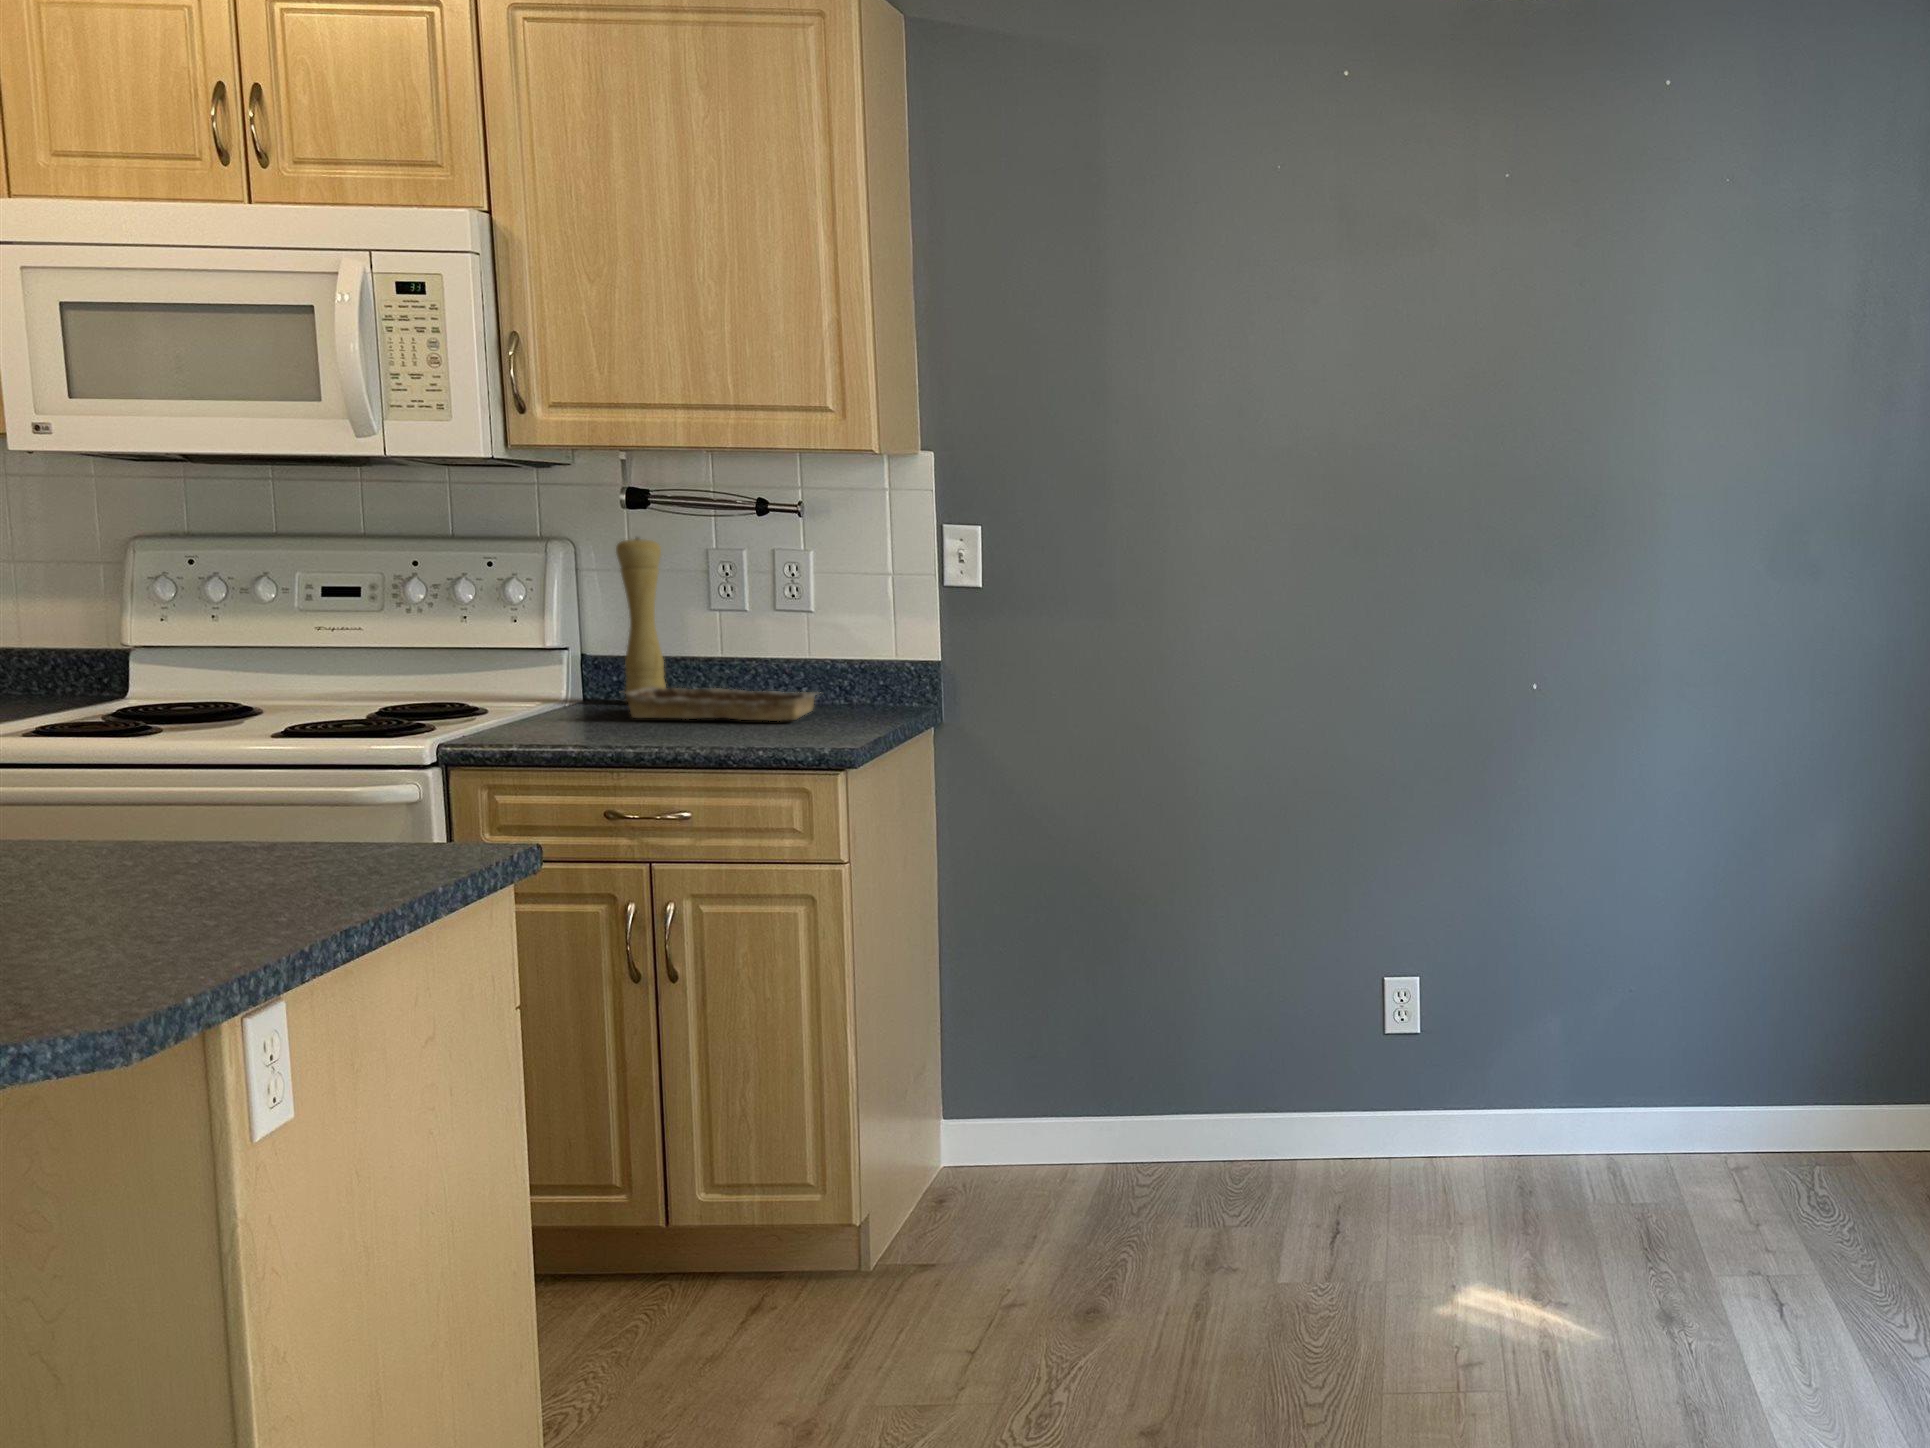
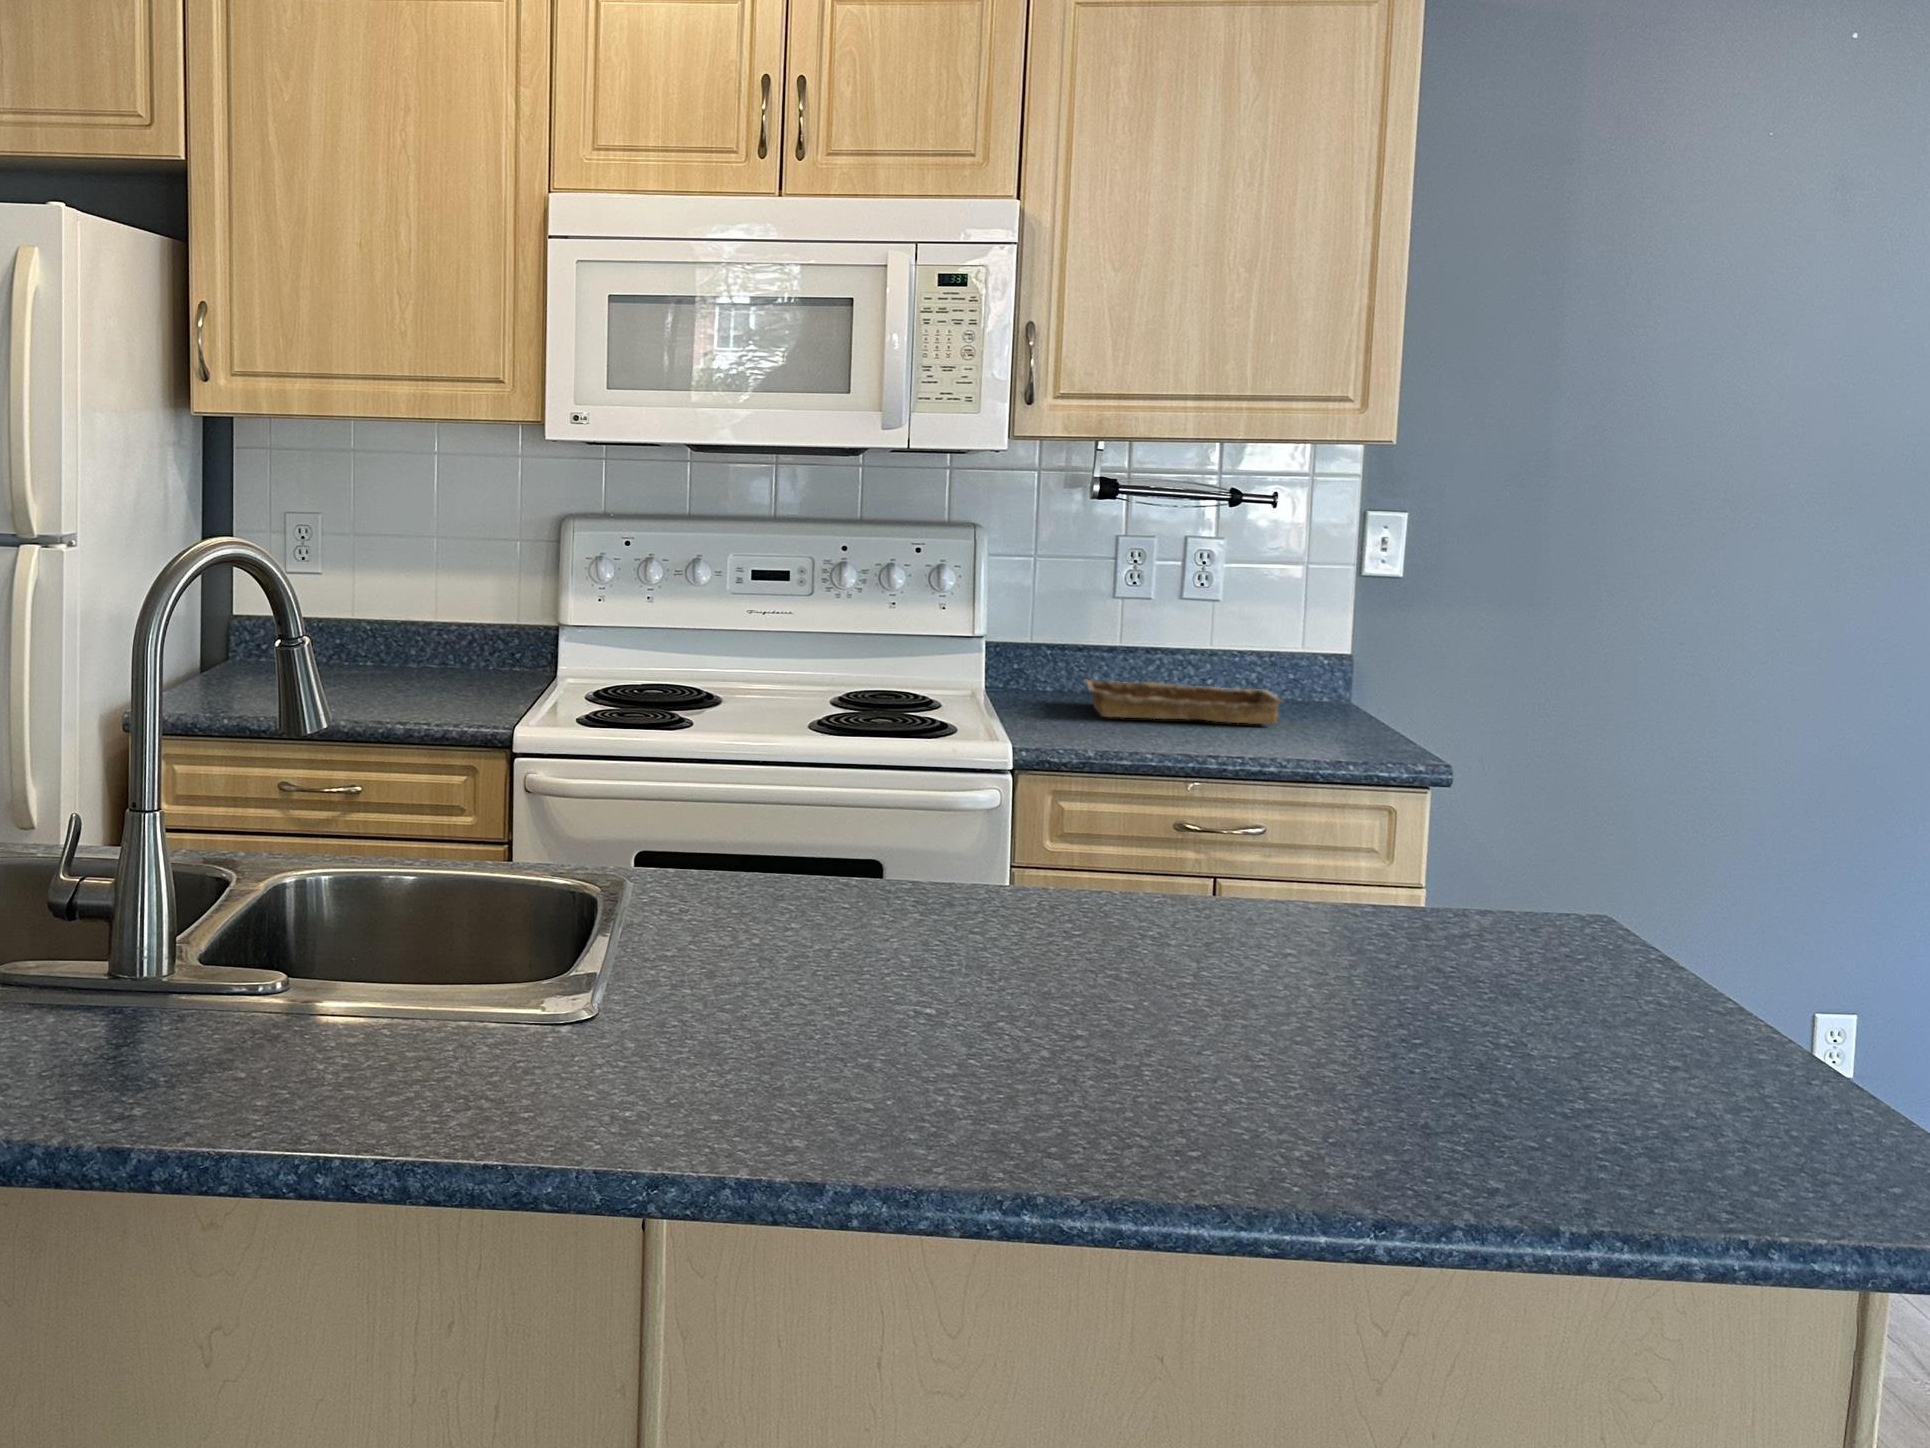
pepper mill: present [616,537,666,700] -> none [1030,521,1078,693]

